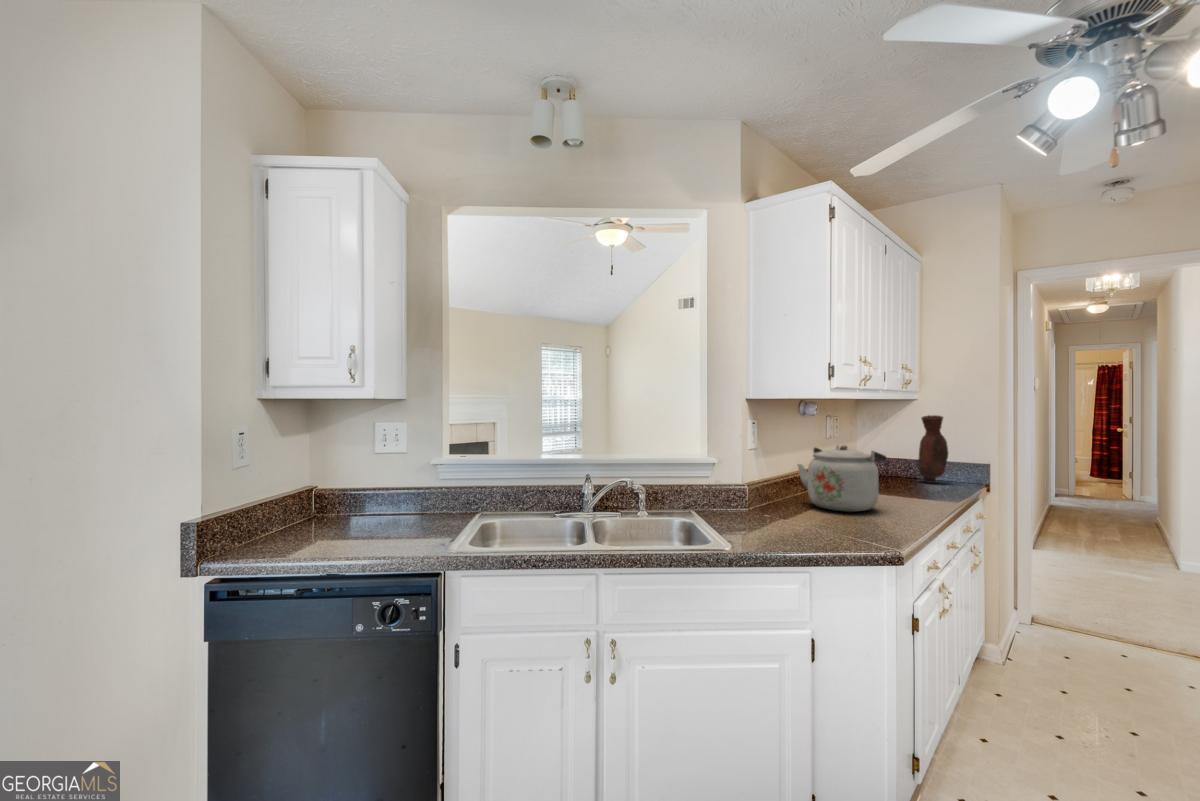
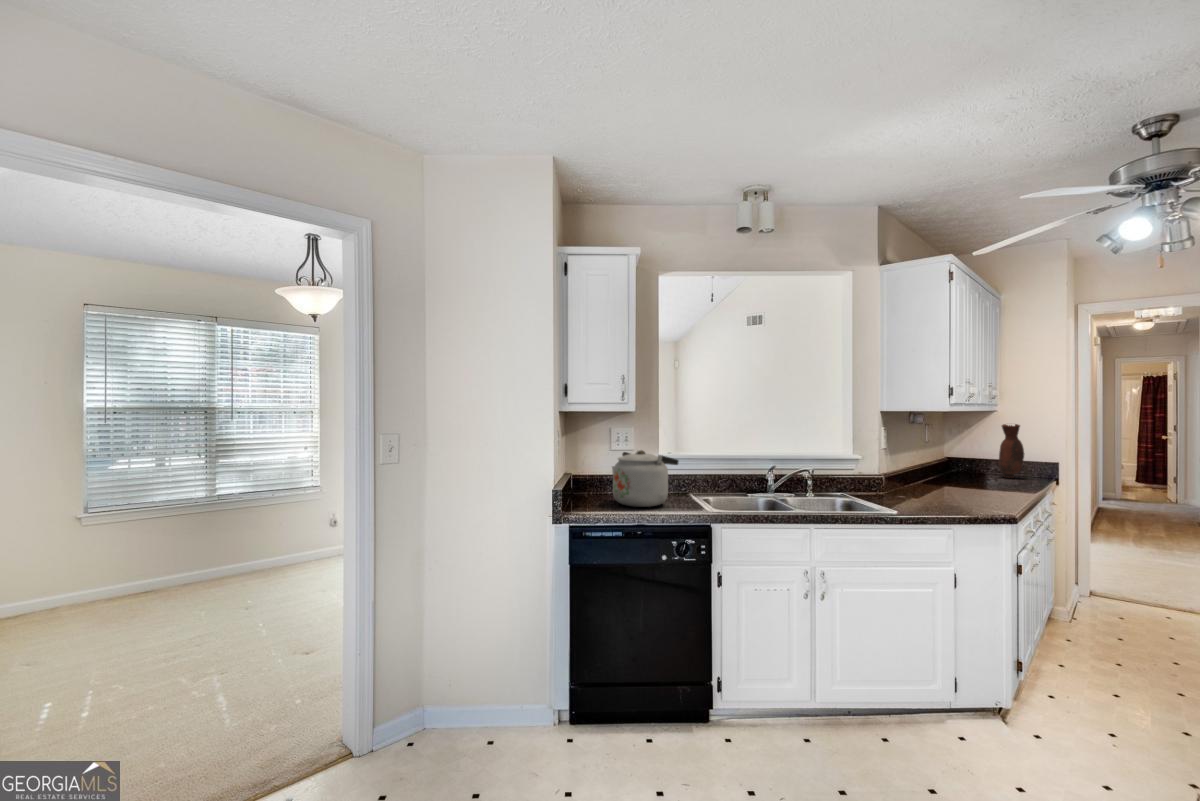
kettle: present [797,445,886,512] -> present [612,450,678,507]

